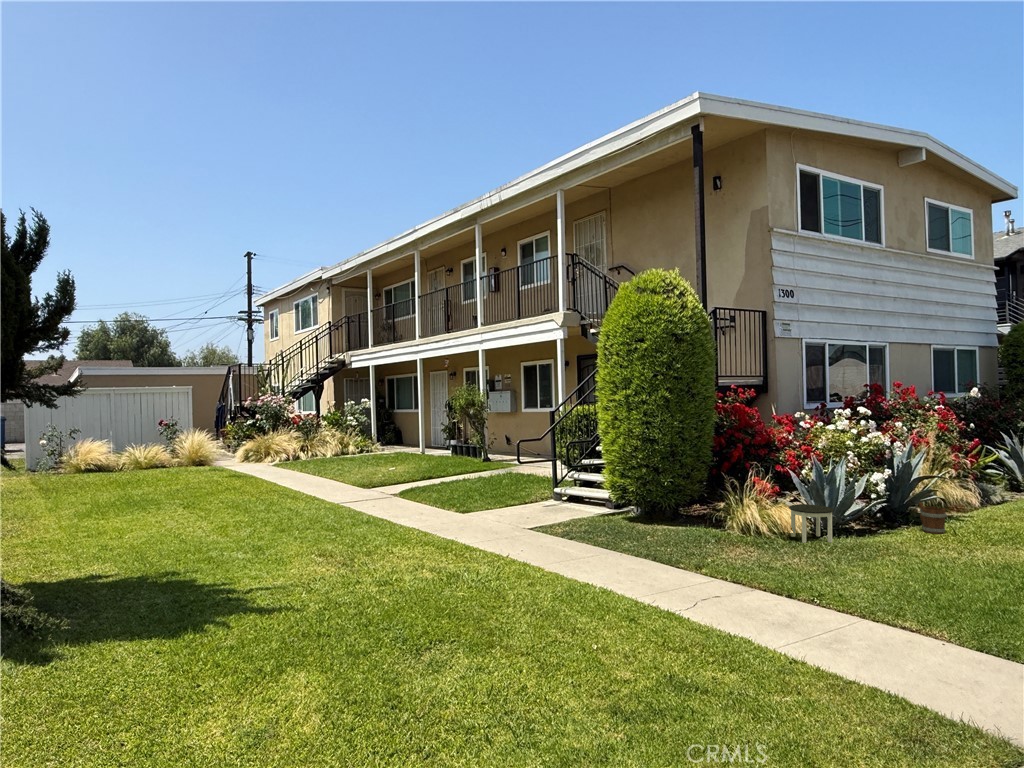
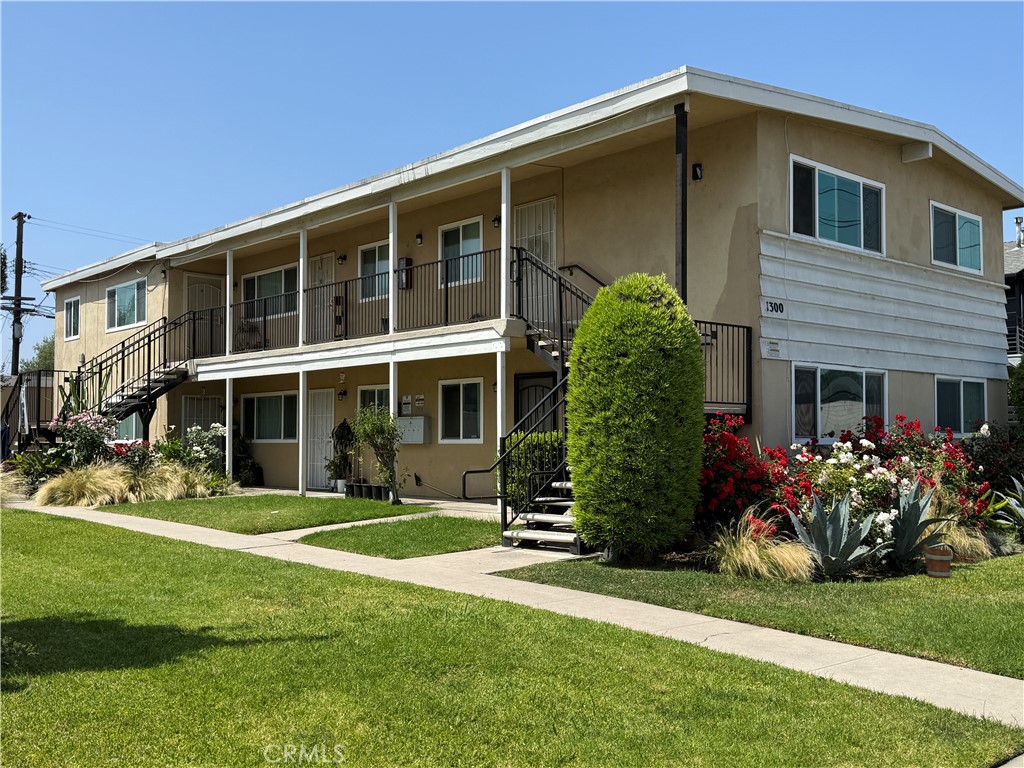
round table: present [789,504,834,543] -> none [789,544,836,586]

